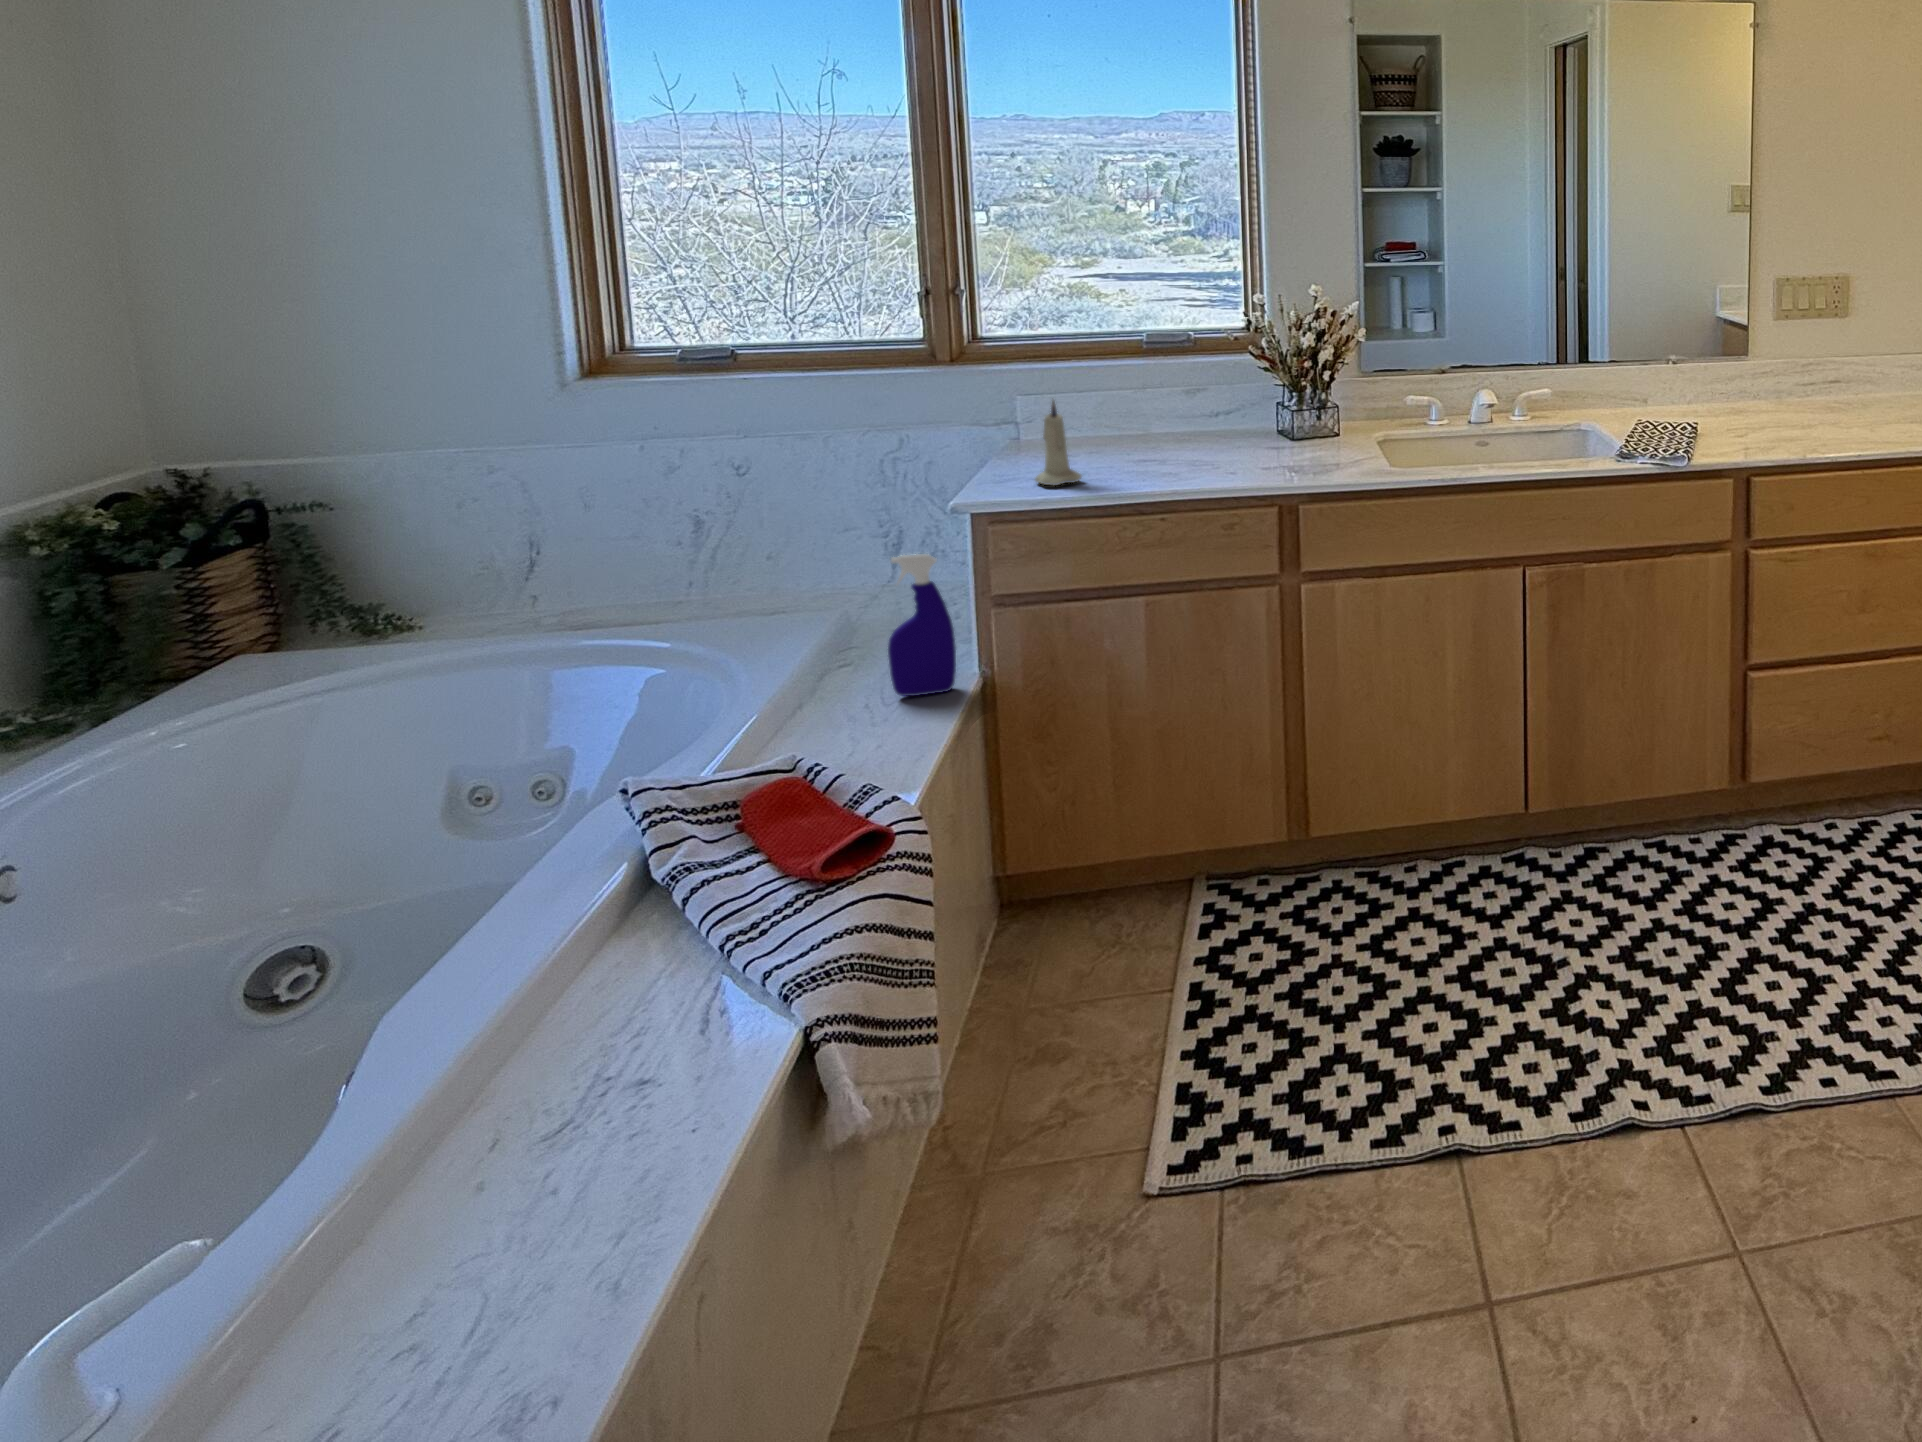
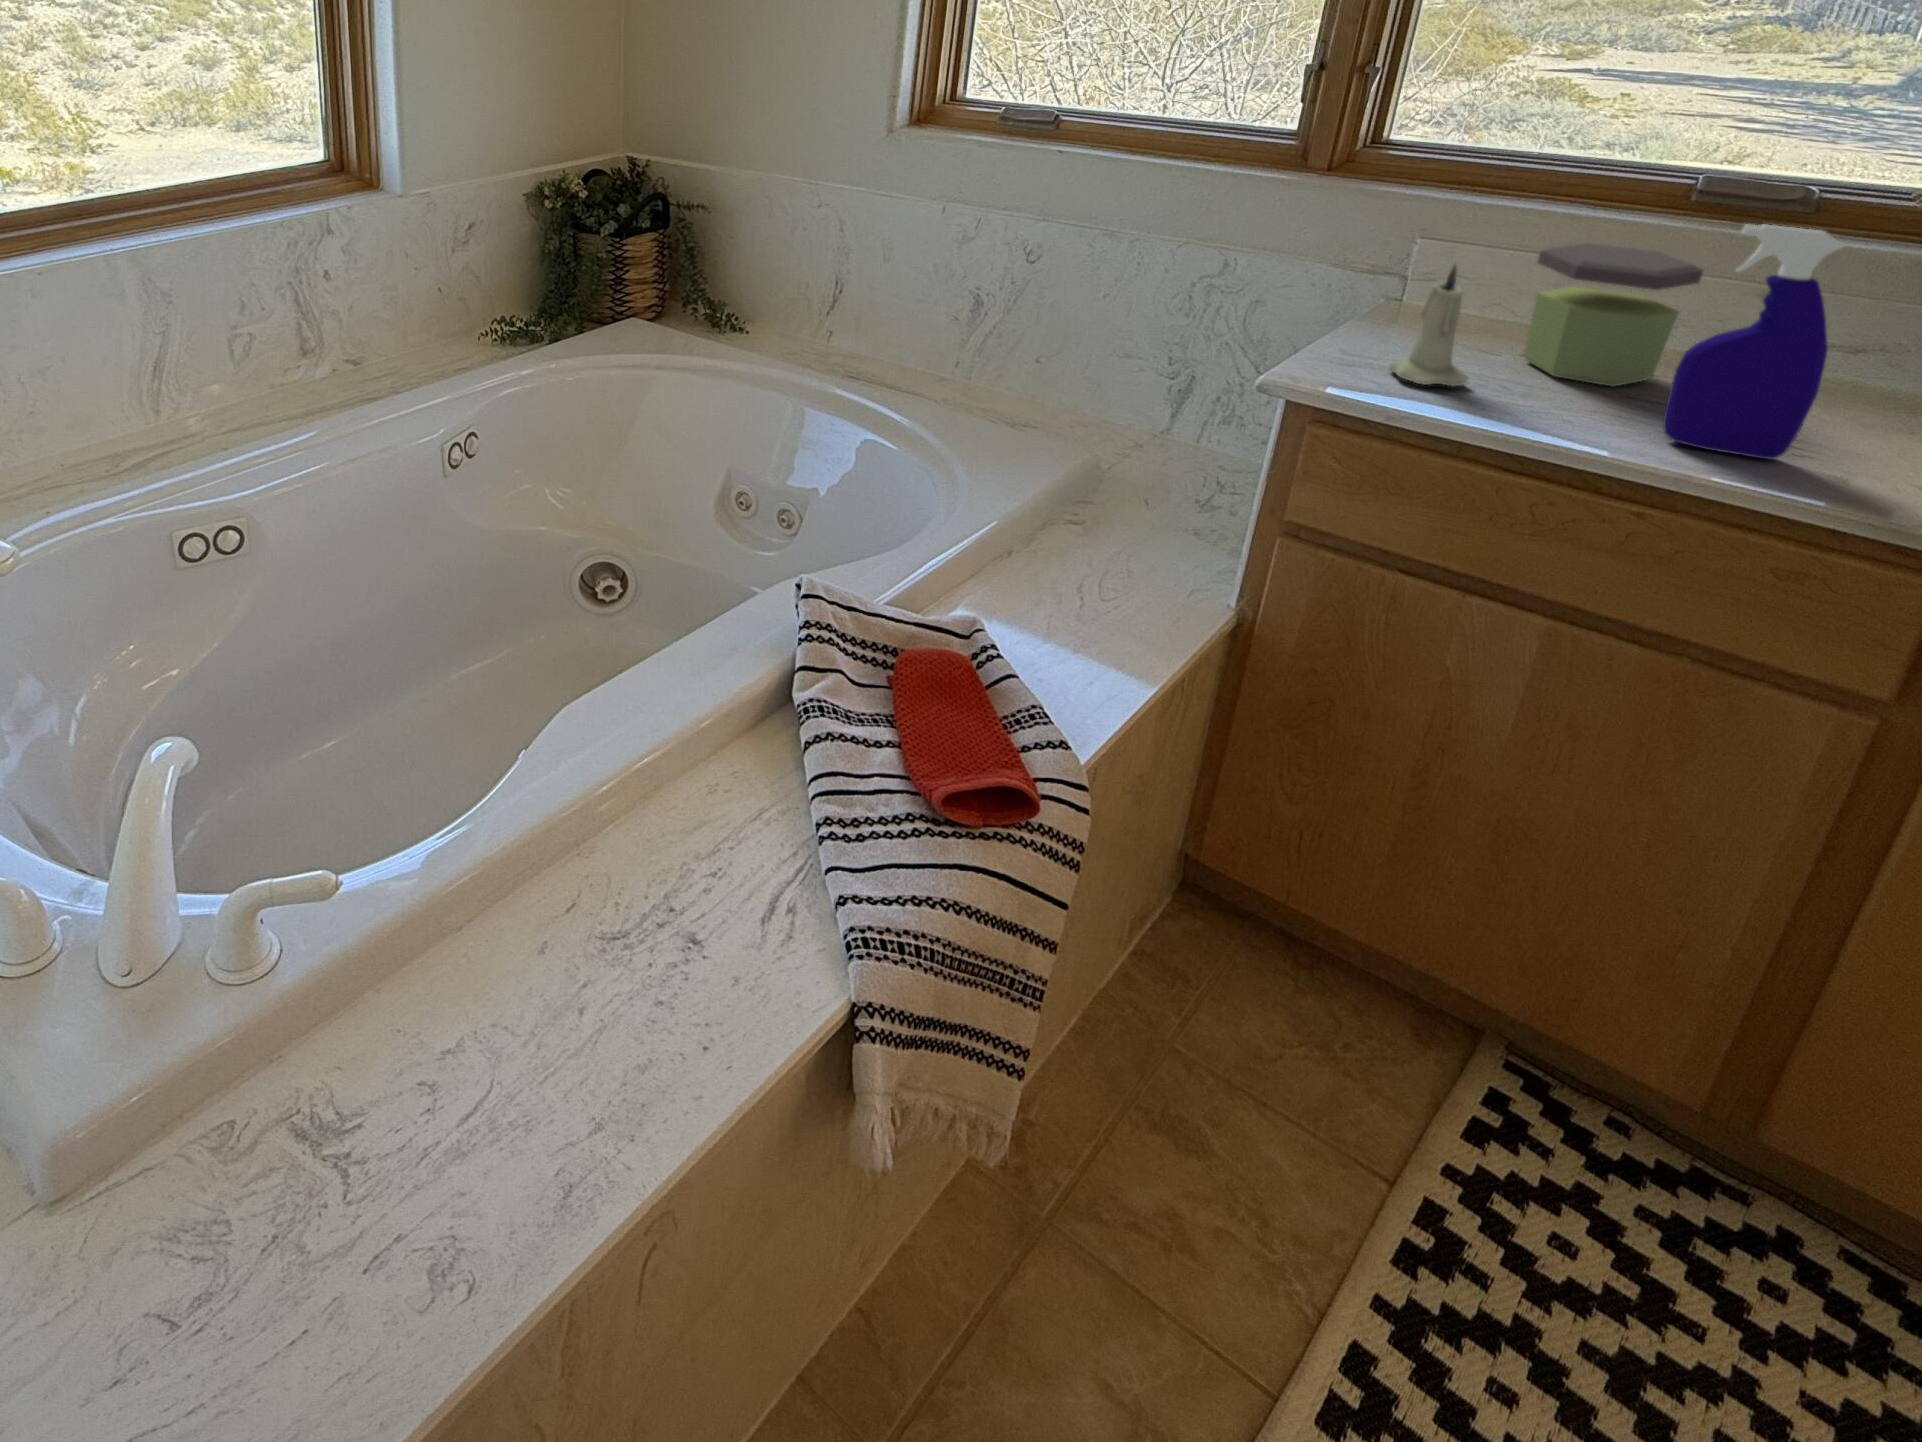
jar: none [1099,375,1182,466] -> present [1524,243,1703,386]
spray bottle: present [888,554,956,696] -> present [1663,225,1843,460]

